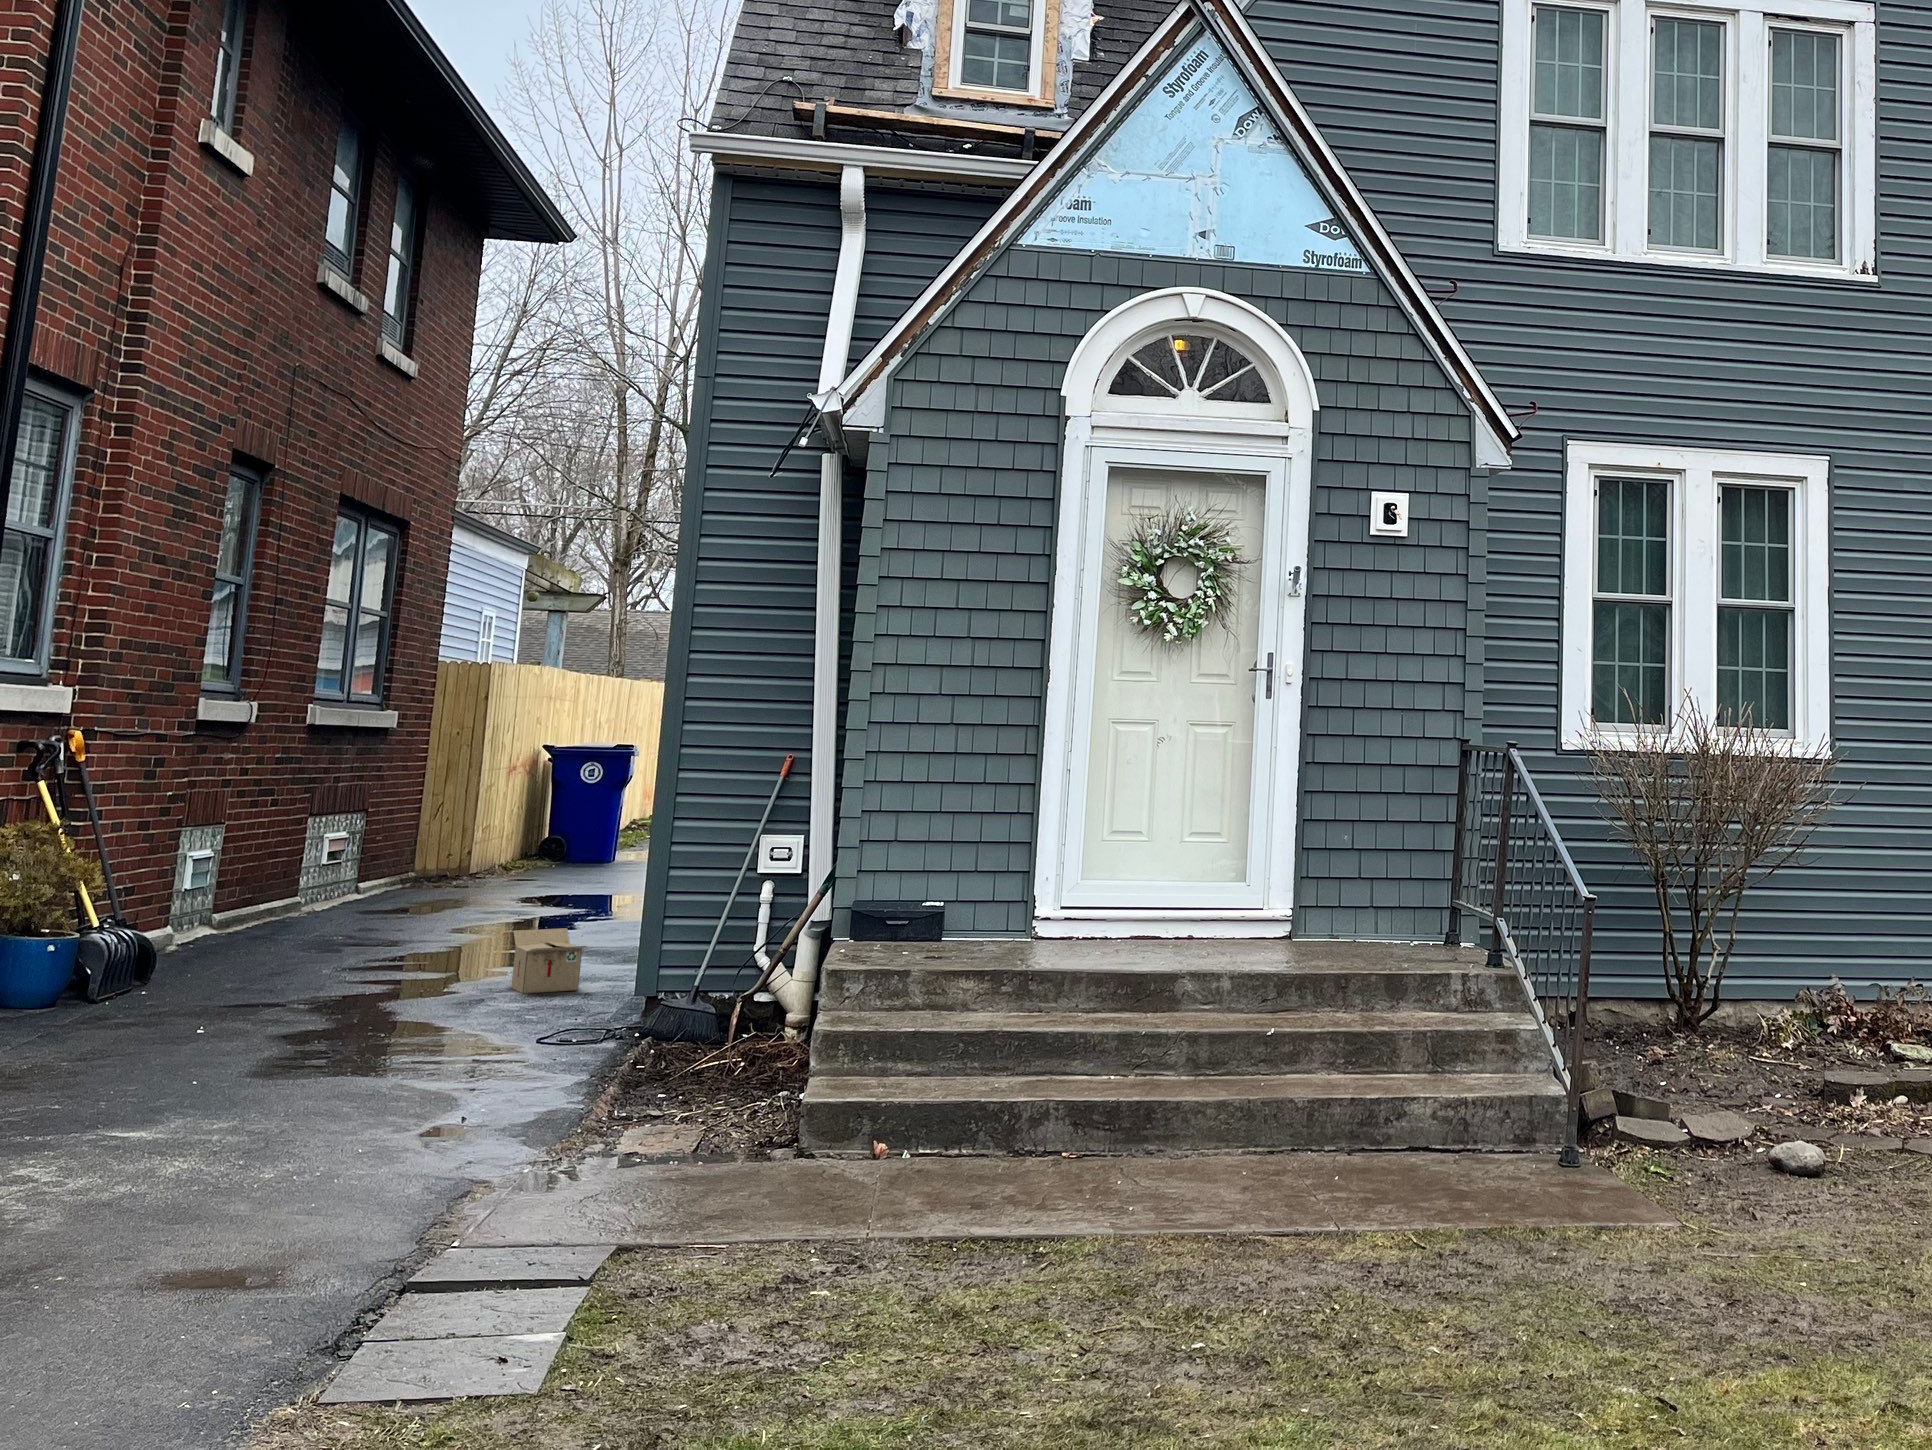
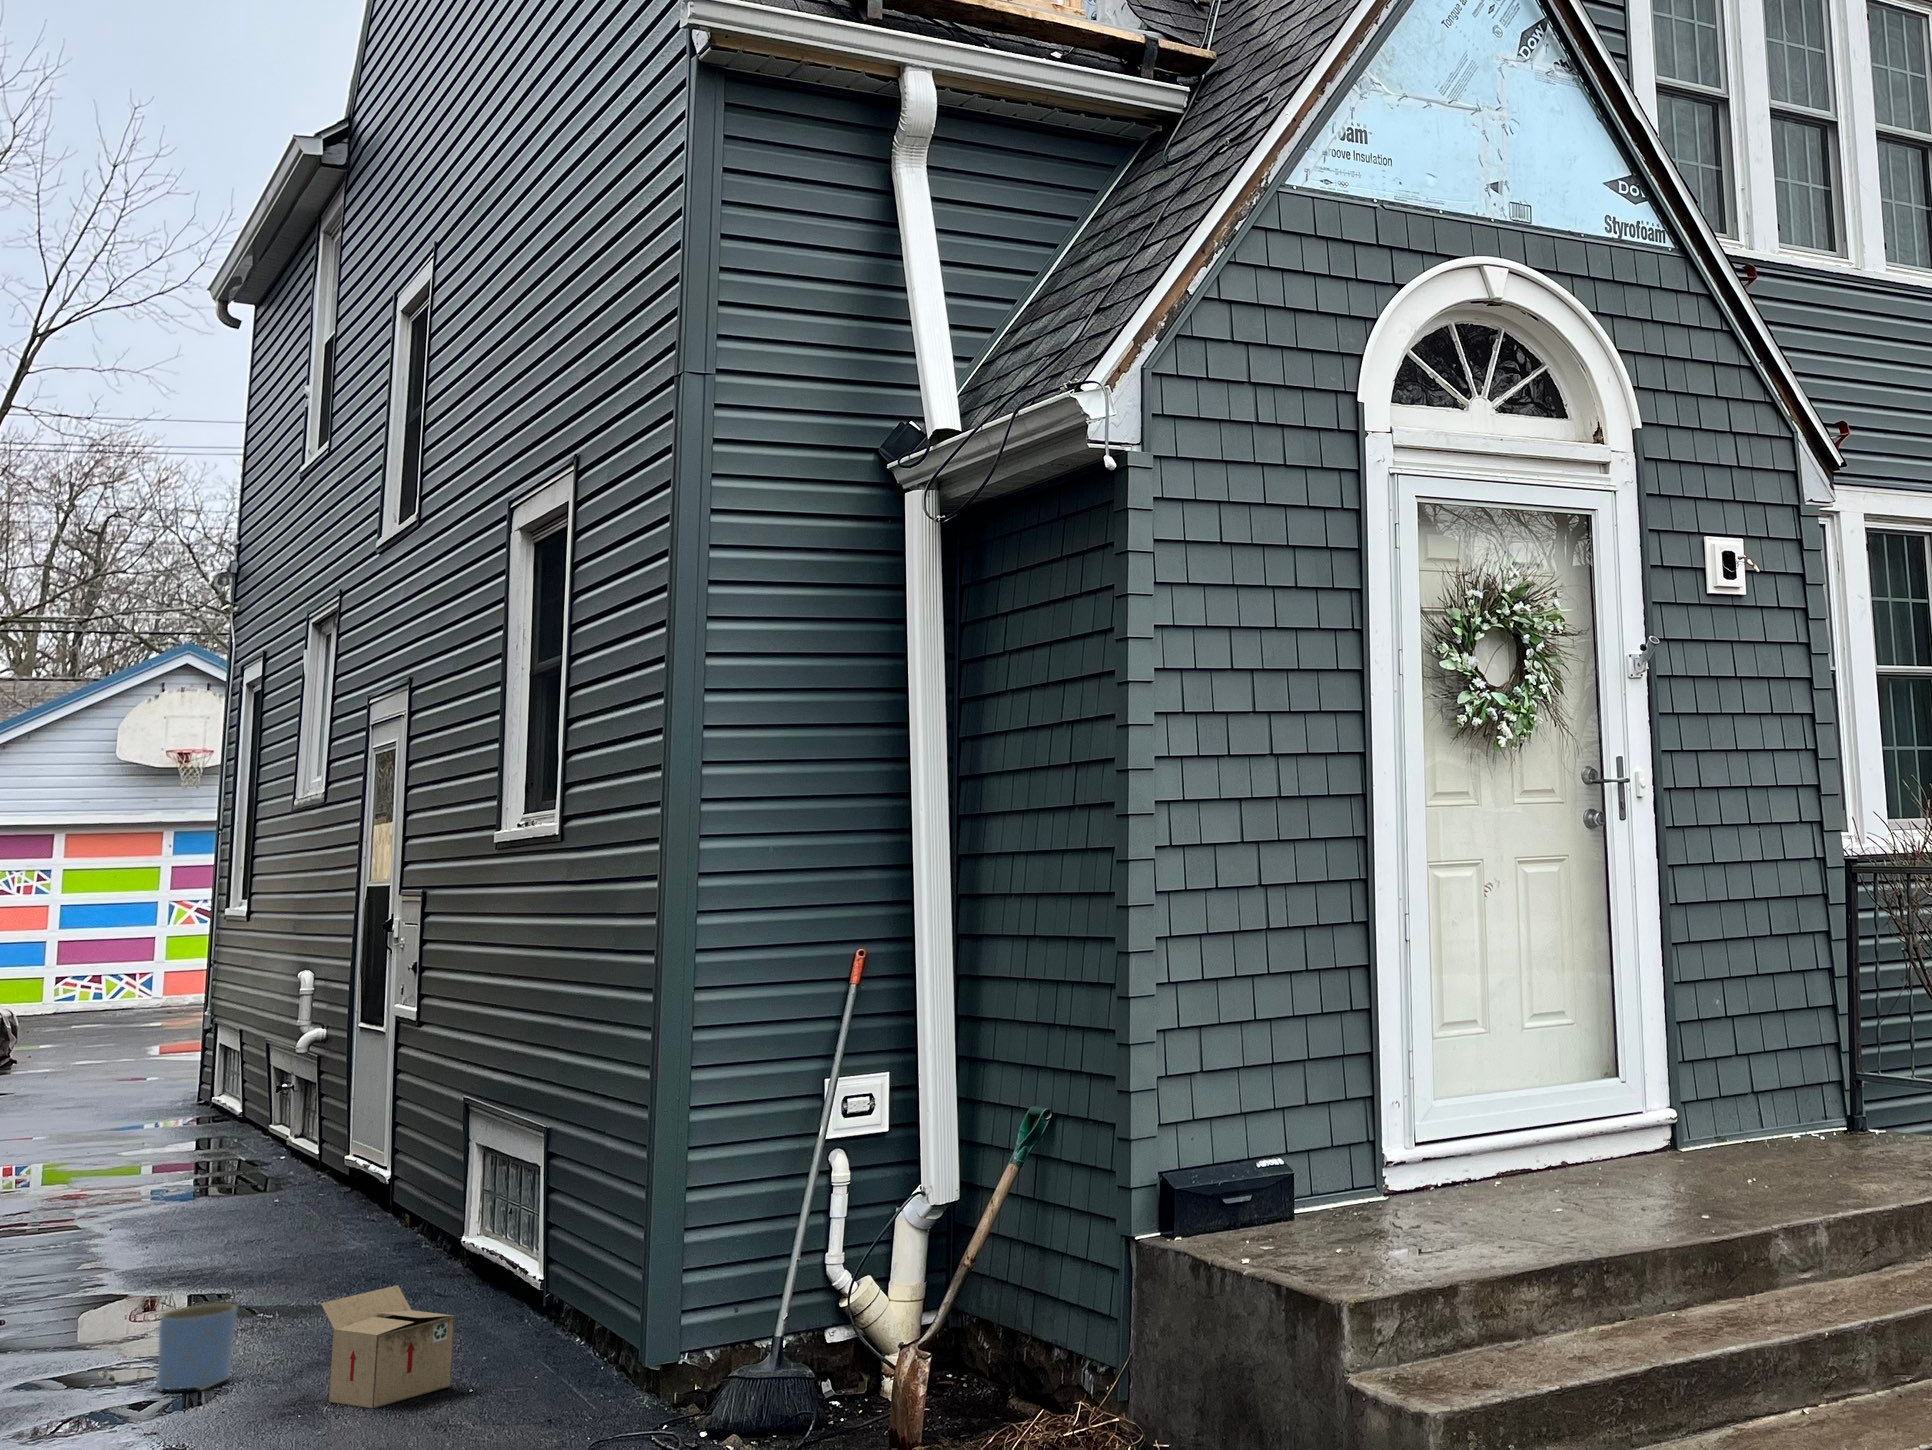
planter: none [451,927,497,975] -> present [158,1303,237,1391]

